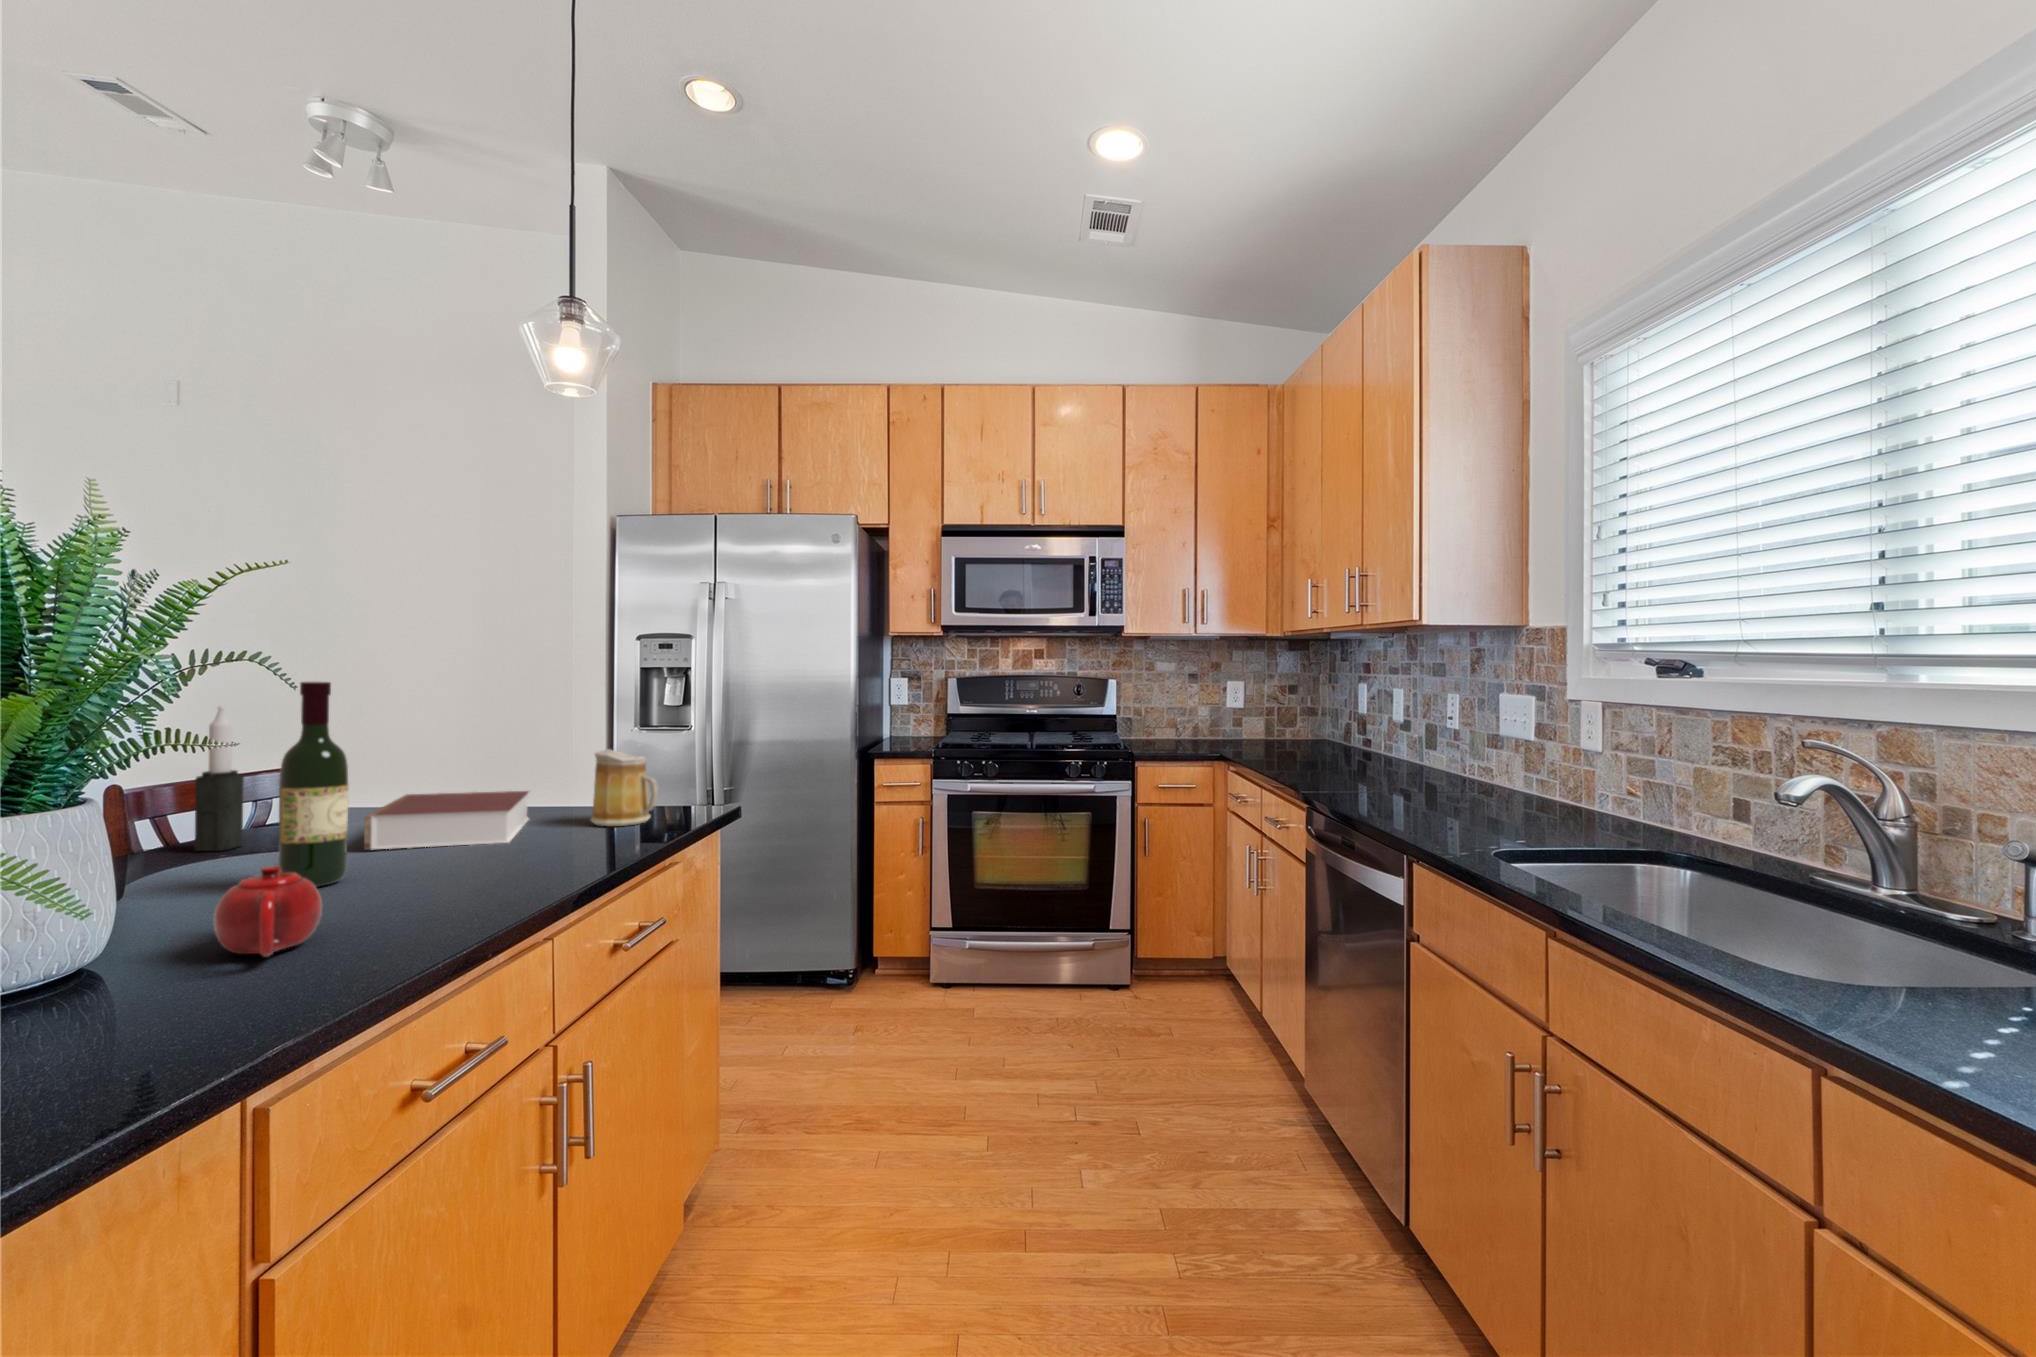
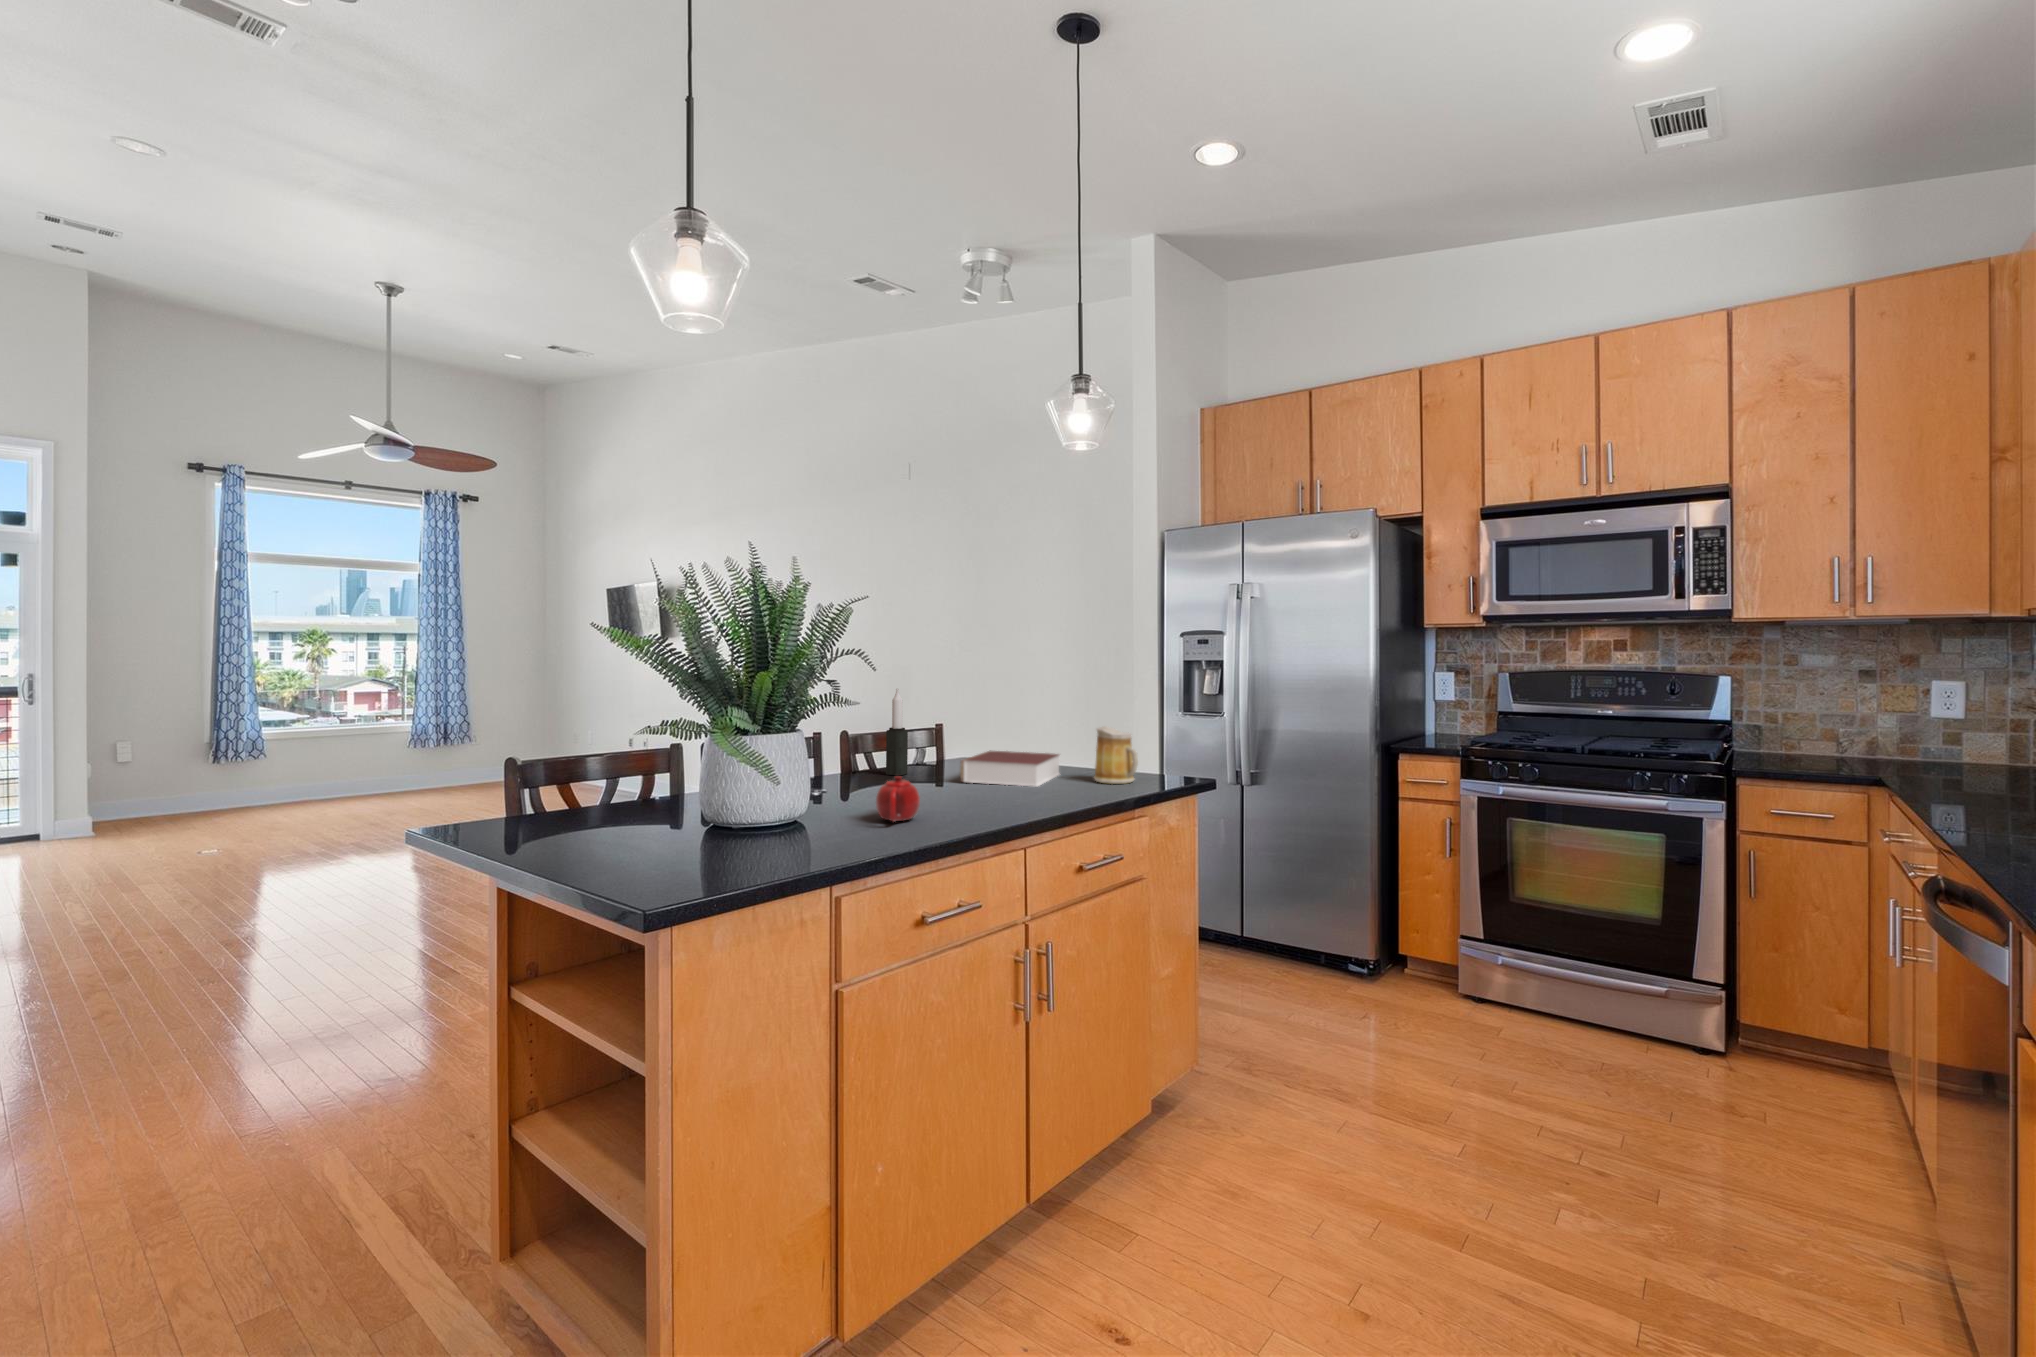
wine bottle: present [278,682,349,887] -> none [913,675,945,797]

